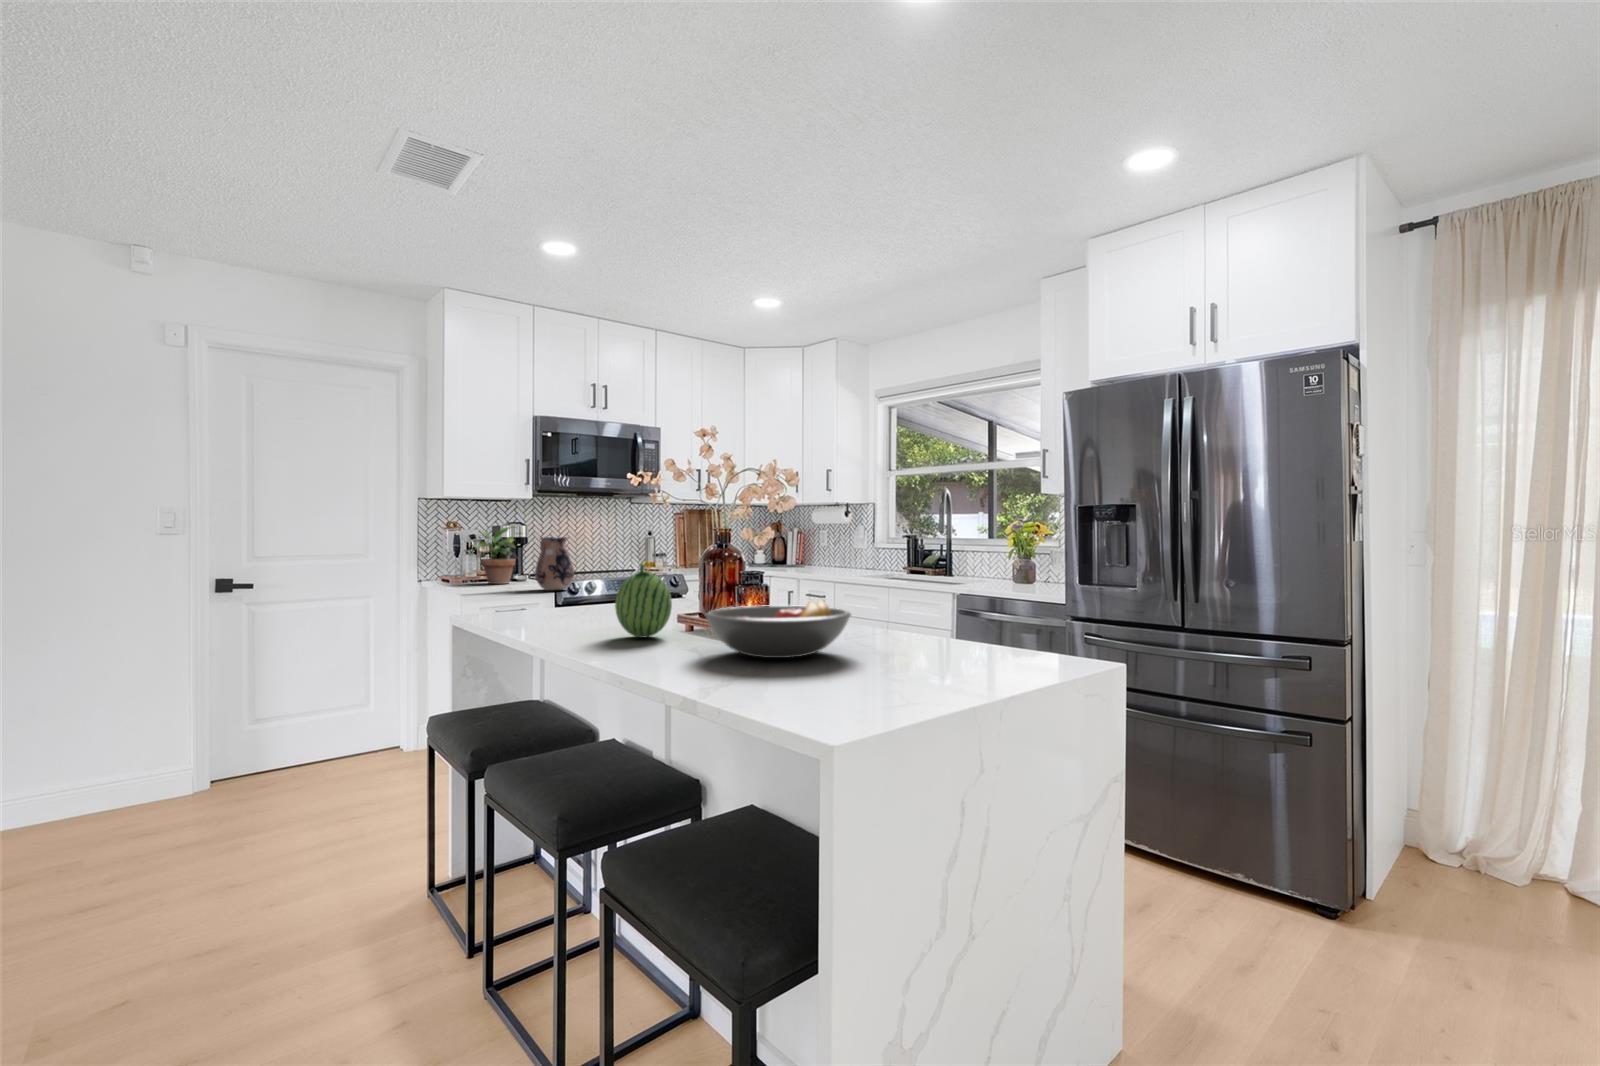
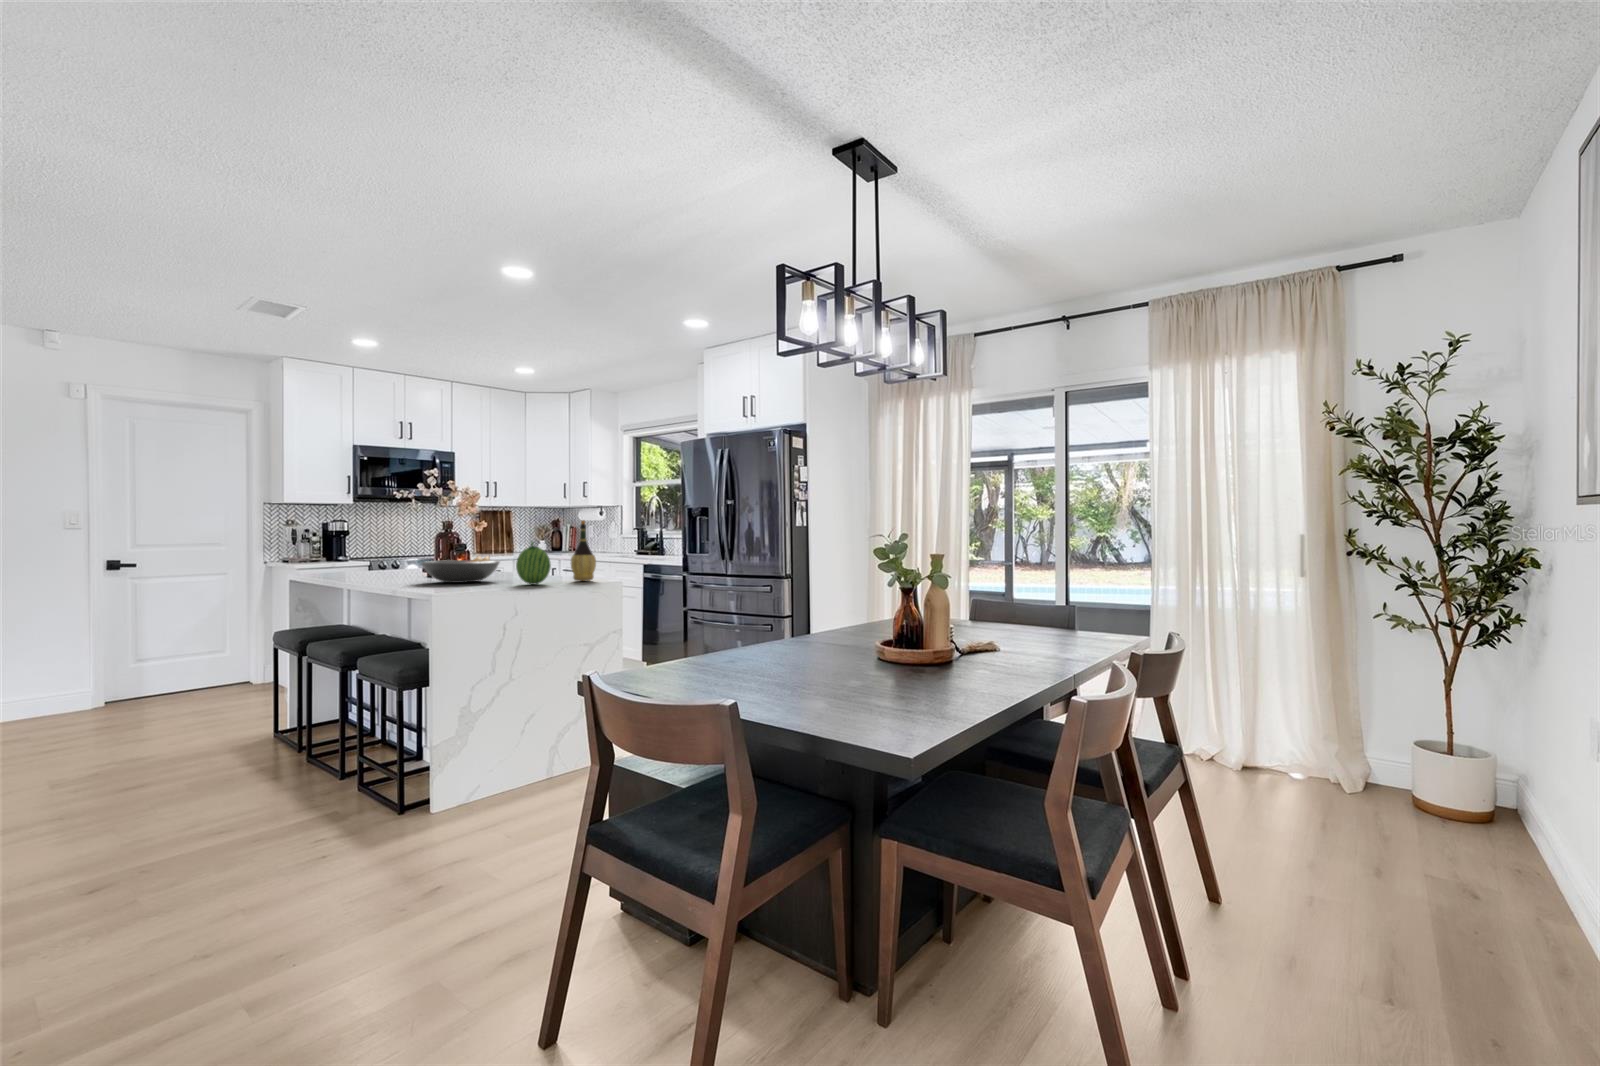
potted plant: present [475,526,516,584] -> none [308,523,342,563]
wine bottle: none [1000,528,1055,660] -> present [571,520,596,581]
ceramic pitcher: present [535,537,574,590] -> none [352,529,381,565]
fruit: present [615,564,672,638] -> present [516,542,551,584]

